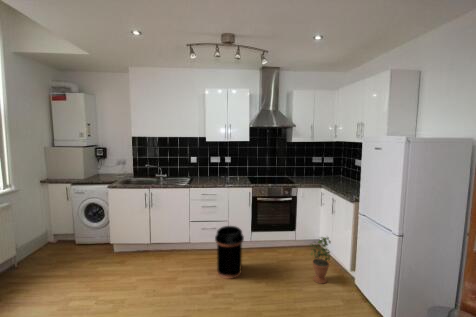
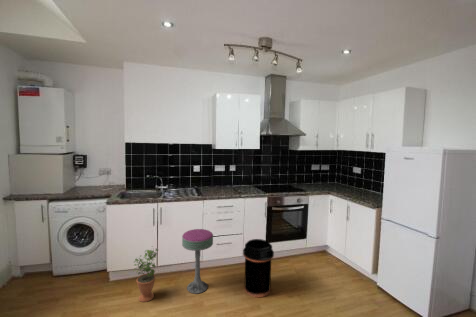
bar stool: none [163,213,191,269] -> present [182,229,213,293]
potted plant: present [310,237,330,284] -> present [135,249,158,302]

